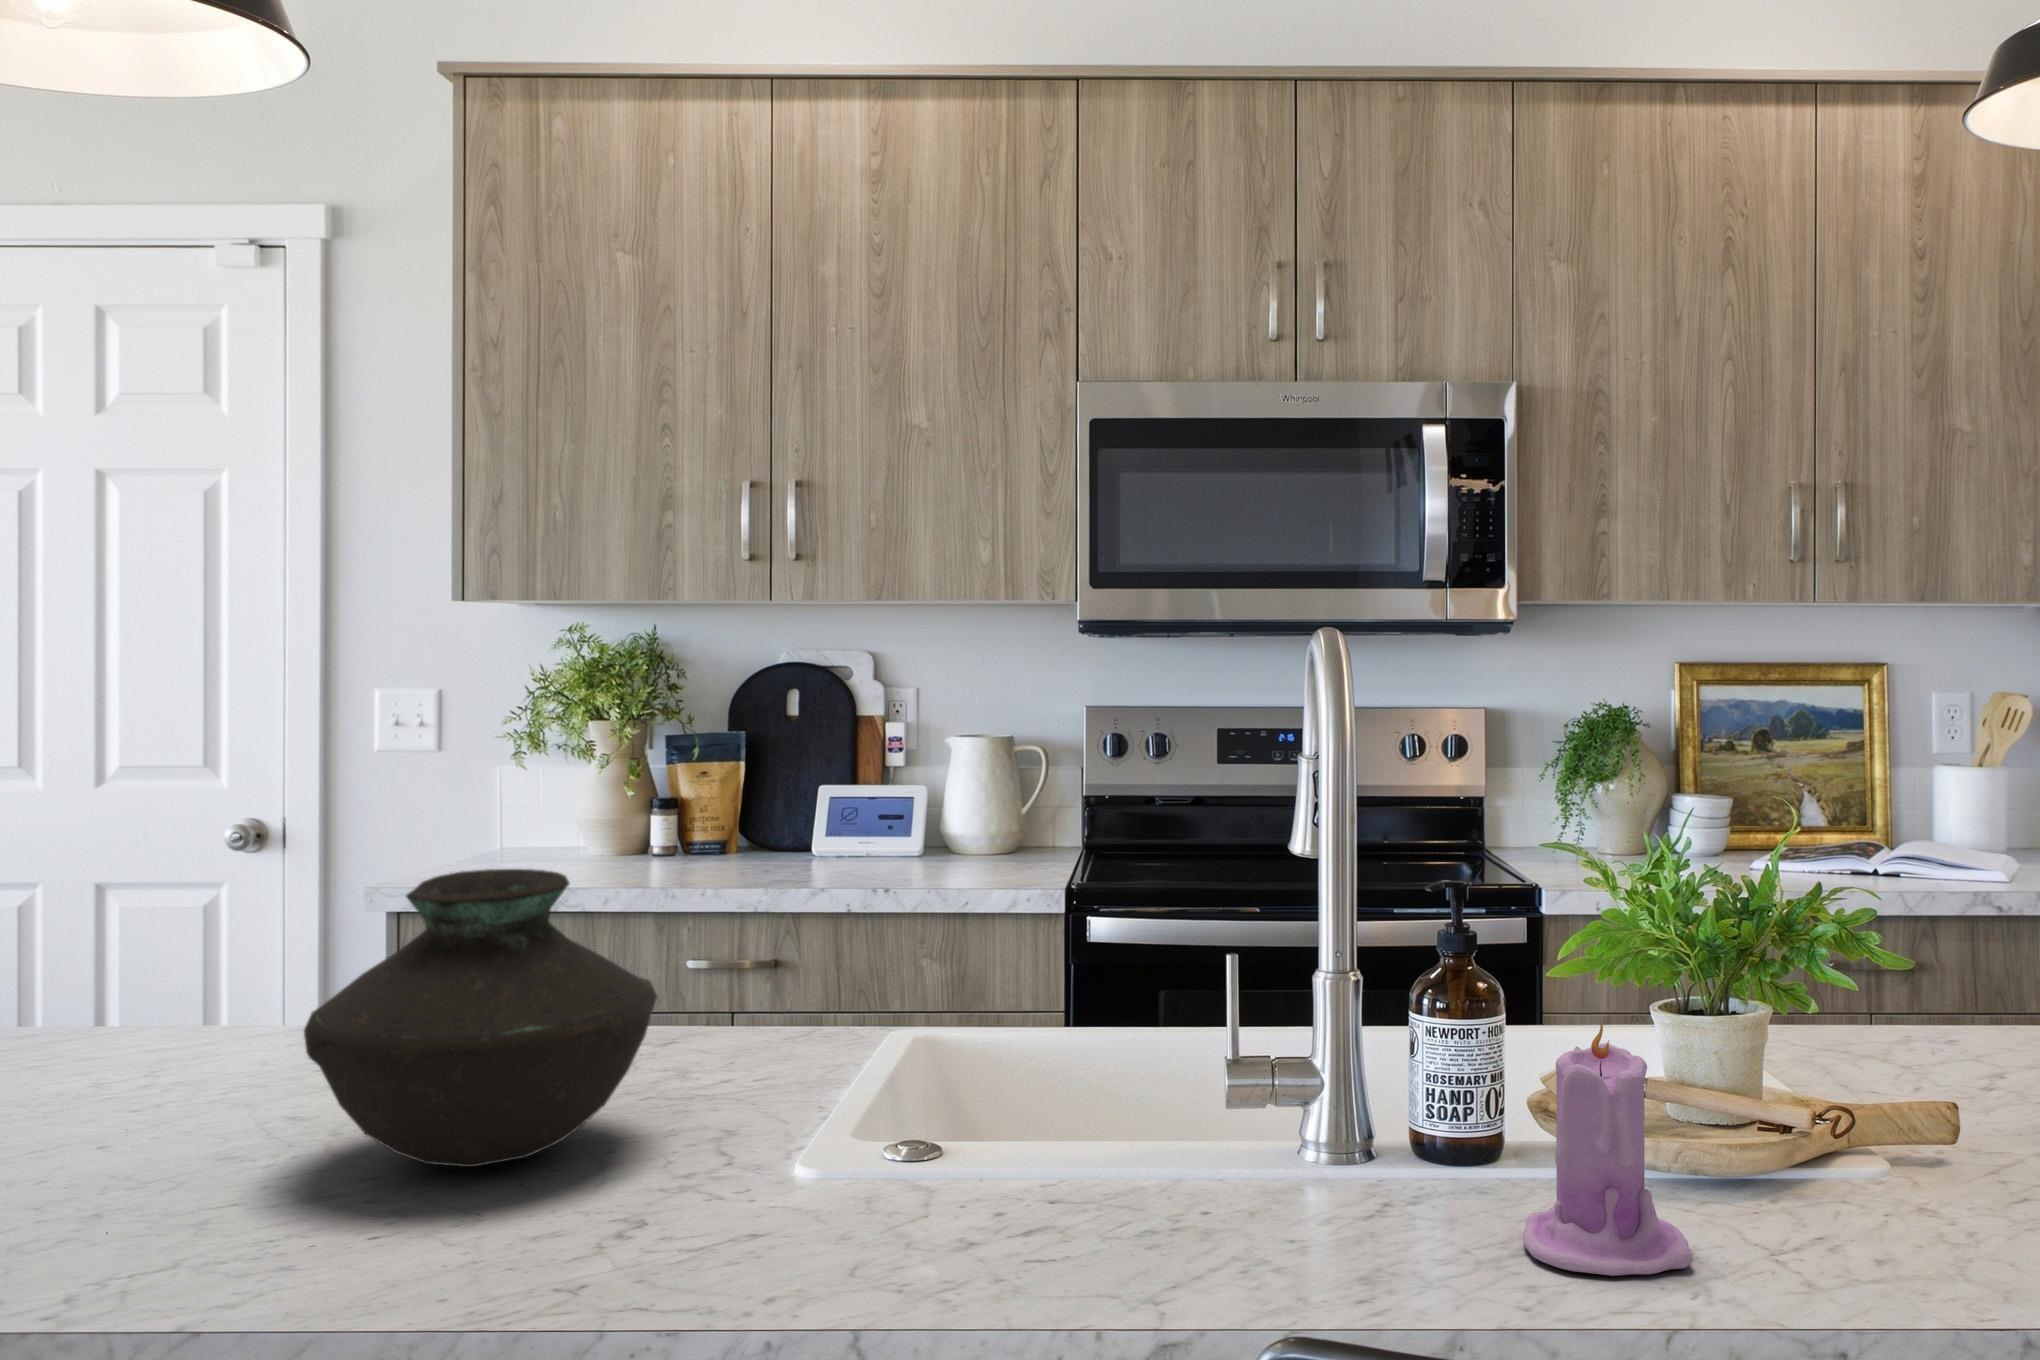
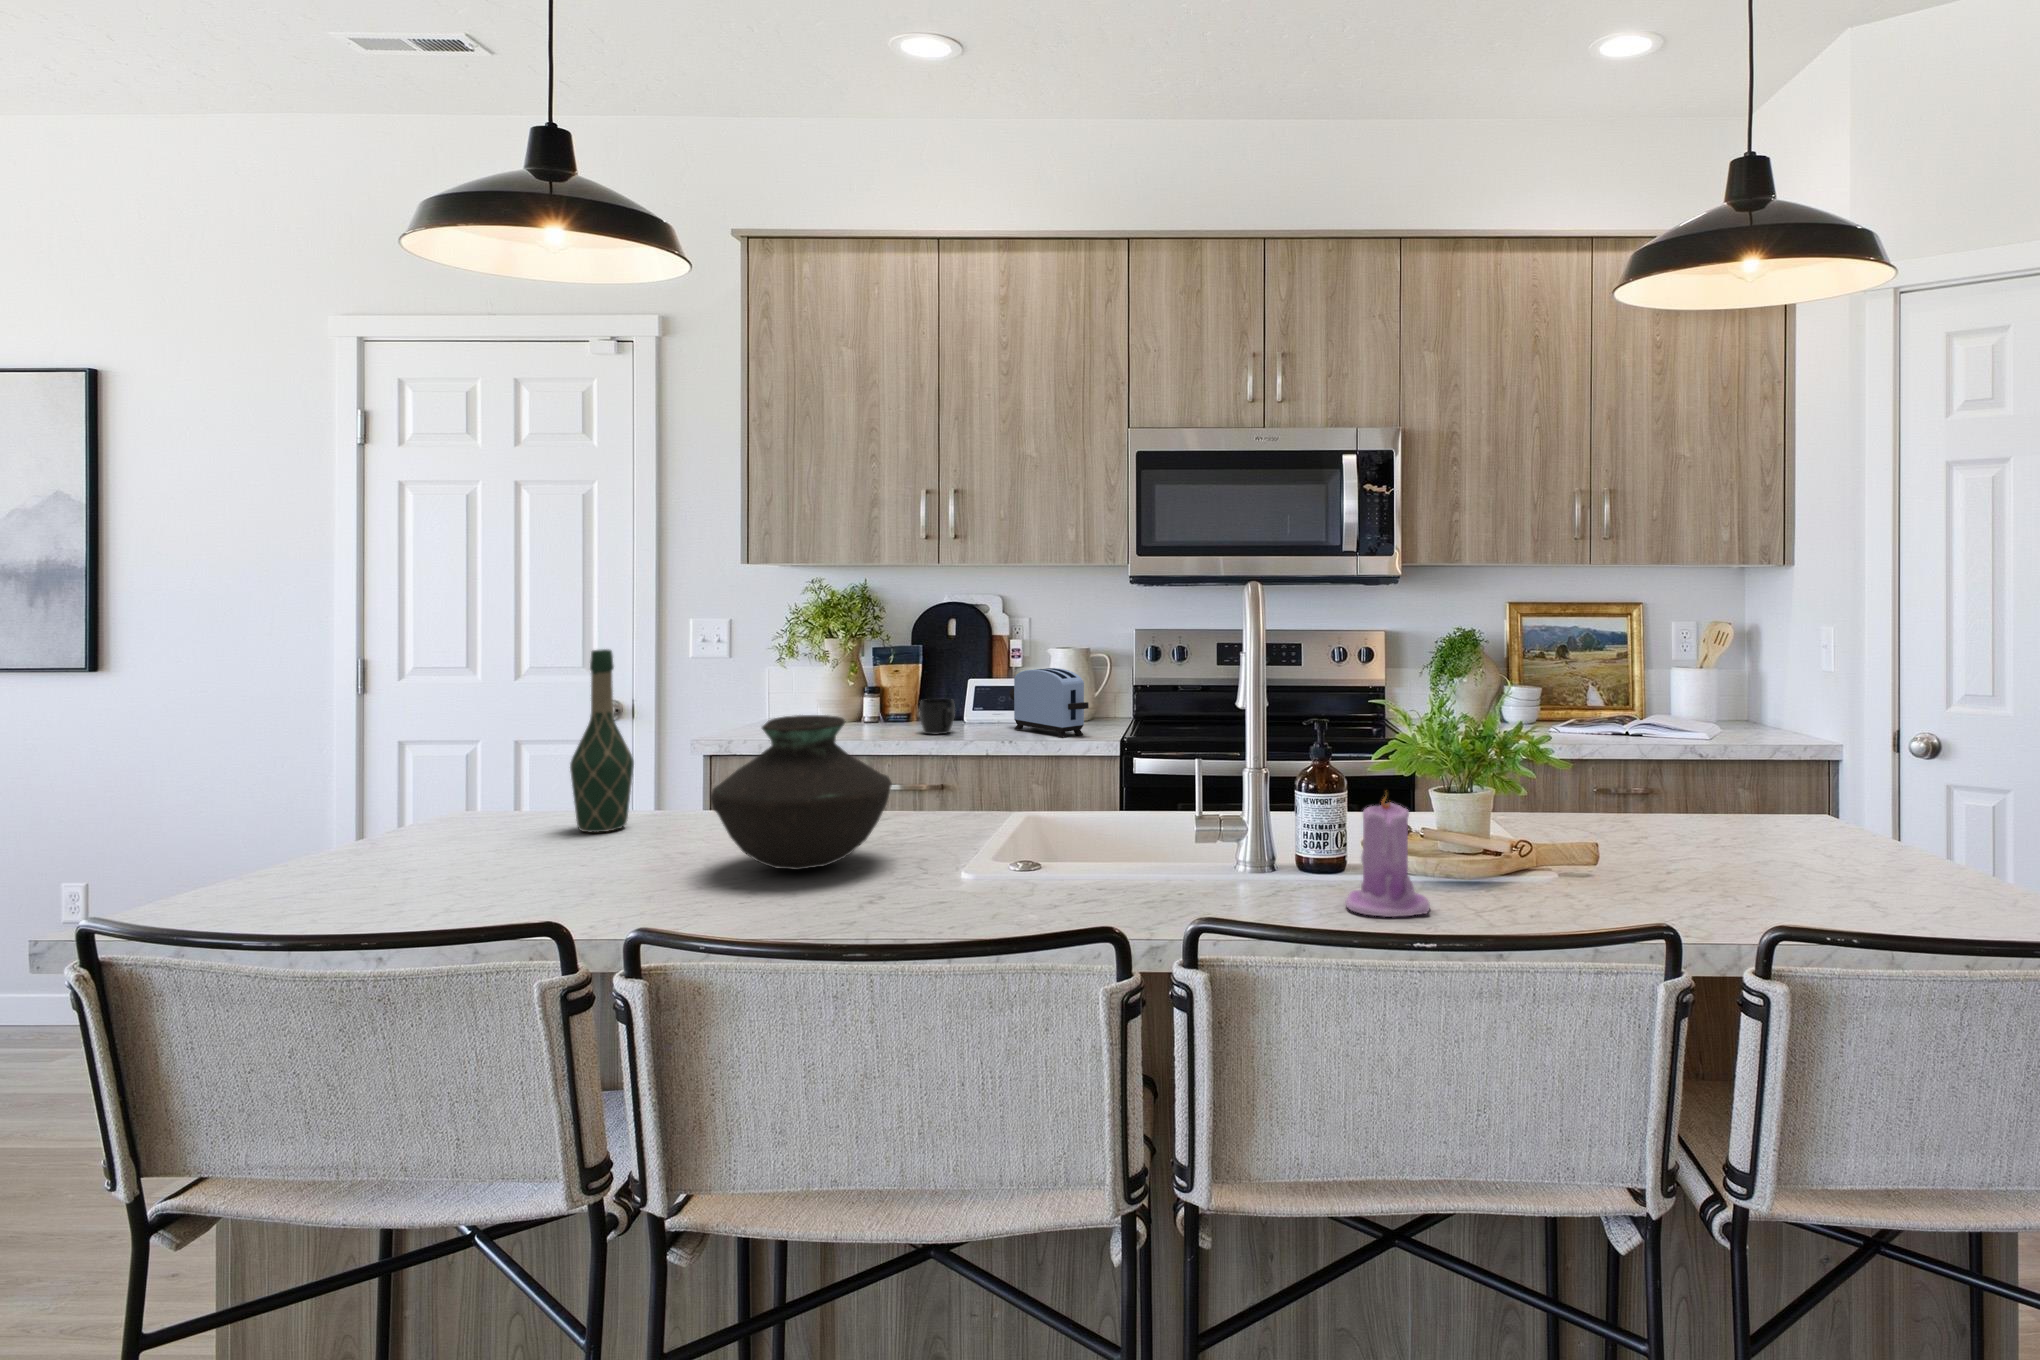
wine bottle: none [77,746,198,1080] -> present [570,649,634,832]
toaster: none [886,768,1014,883] -> present [1009,668,1089,738]
mug: none [739,819,796,877] -> present [919,699,955,735]

